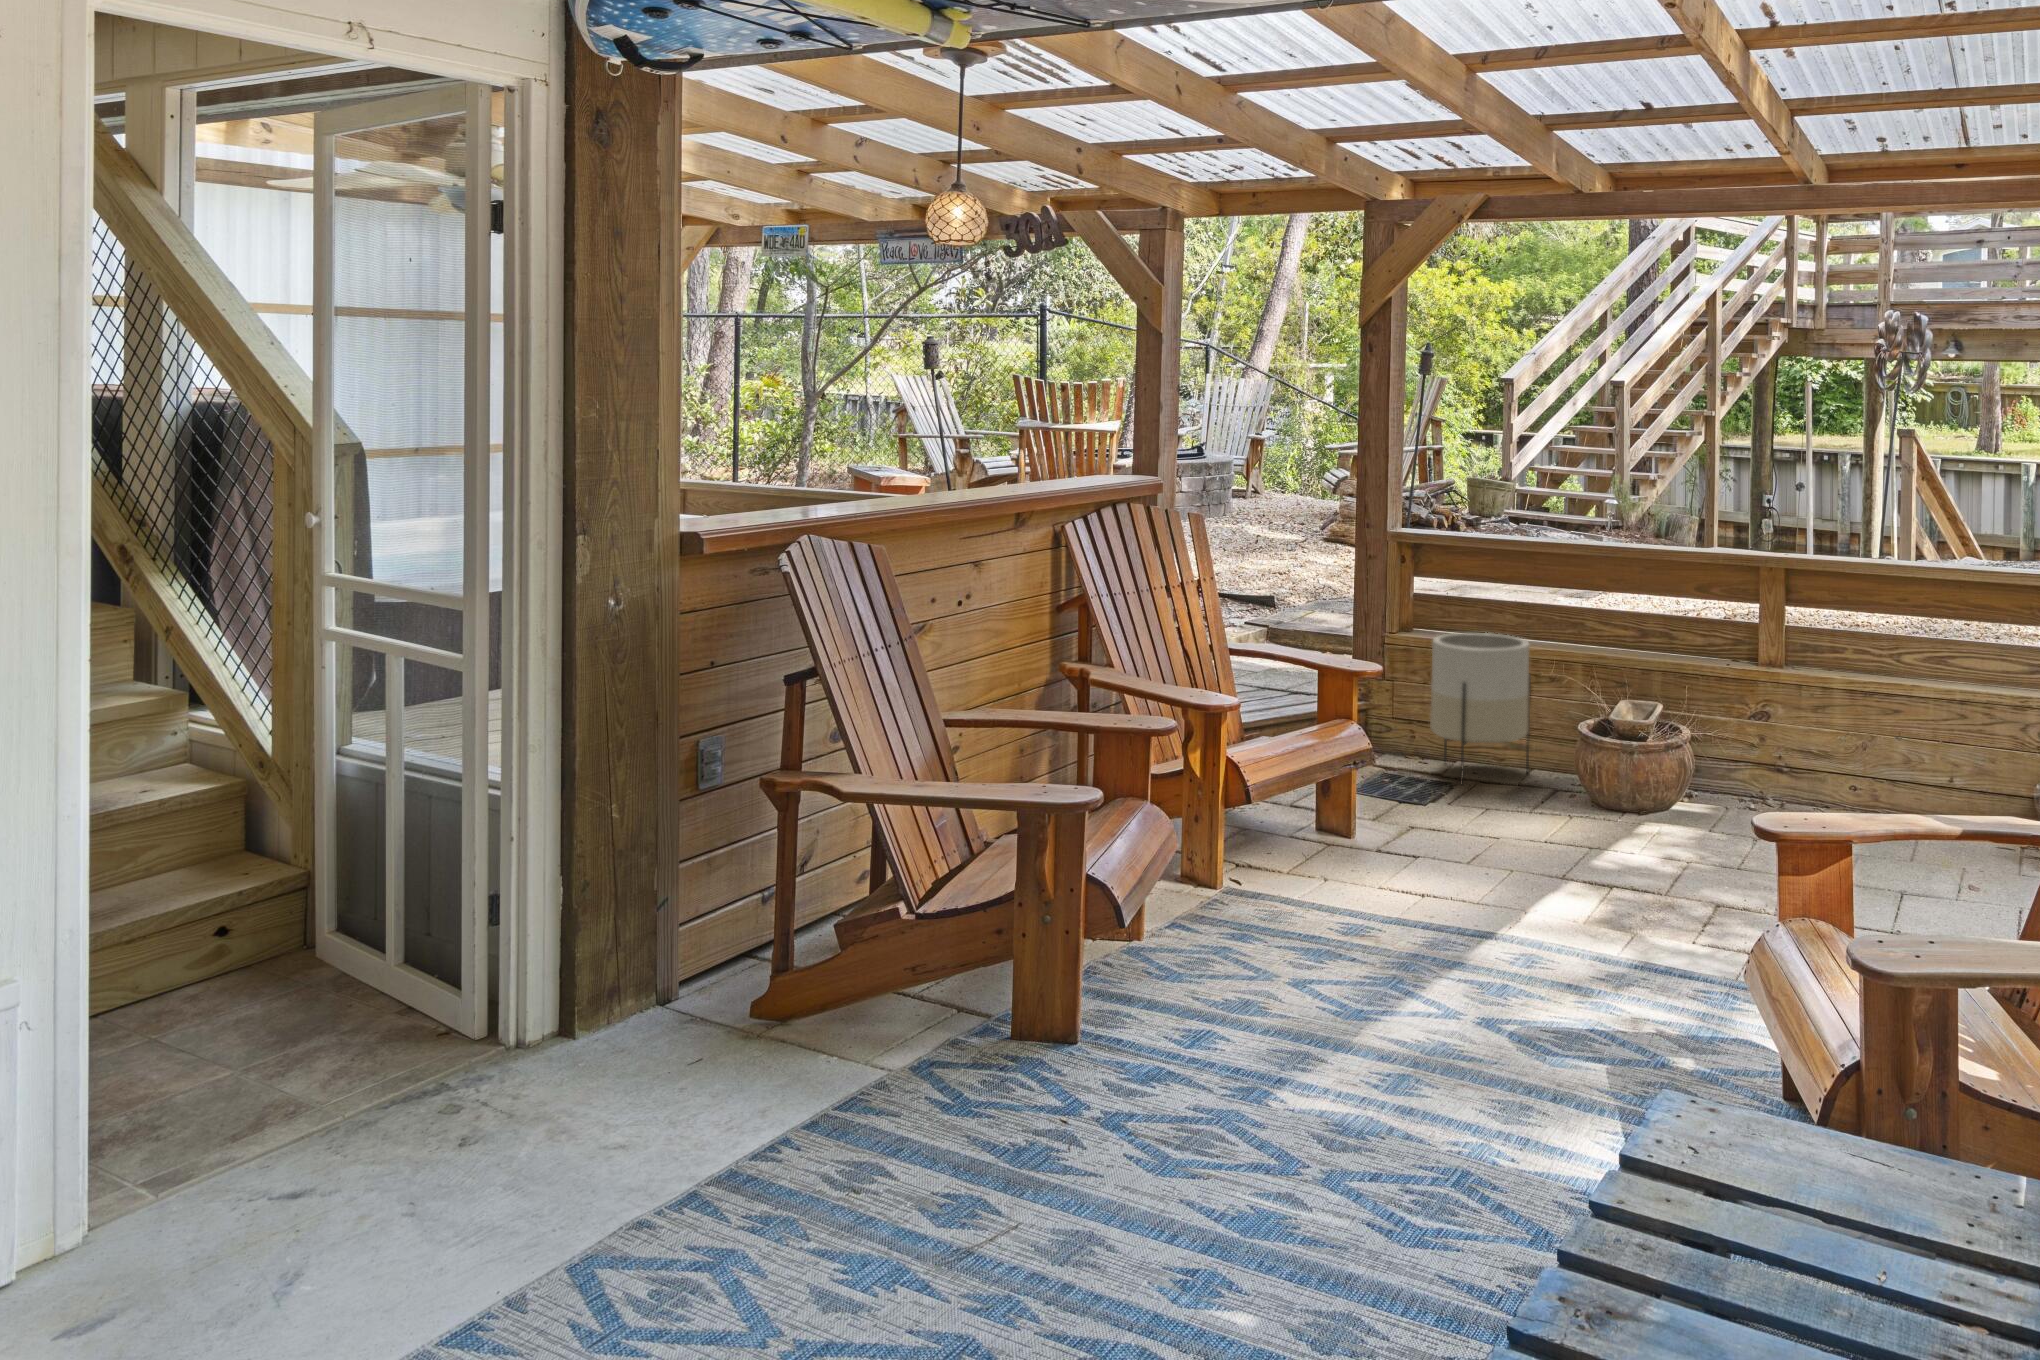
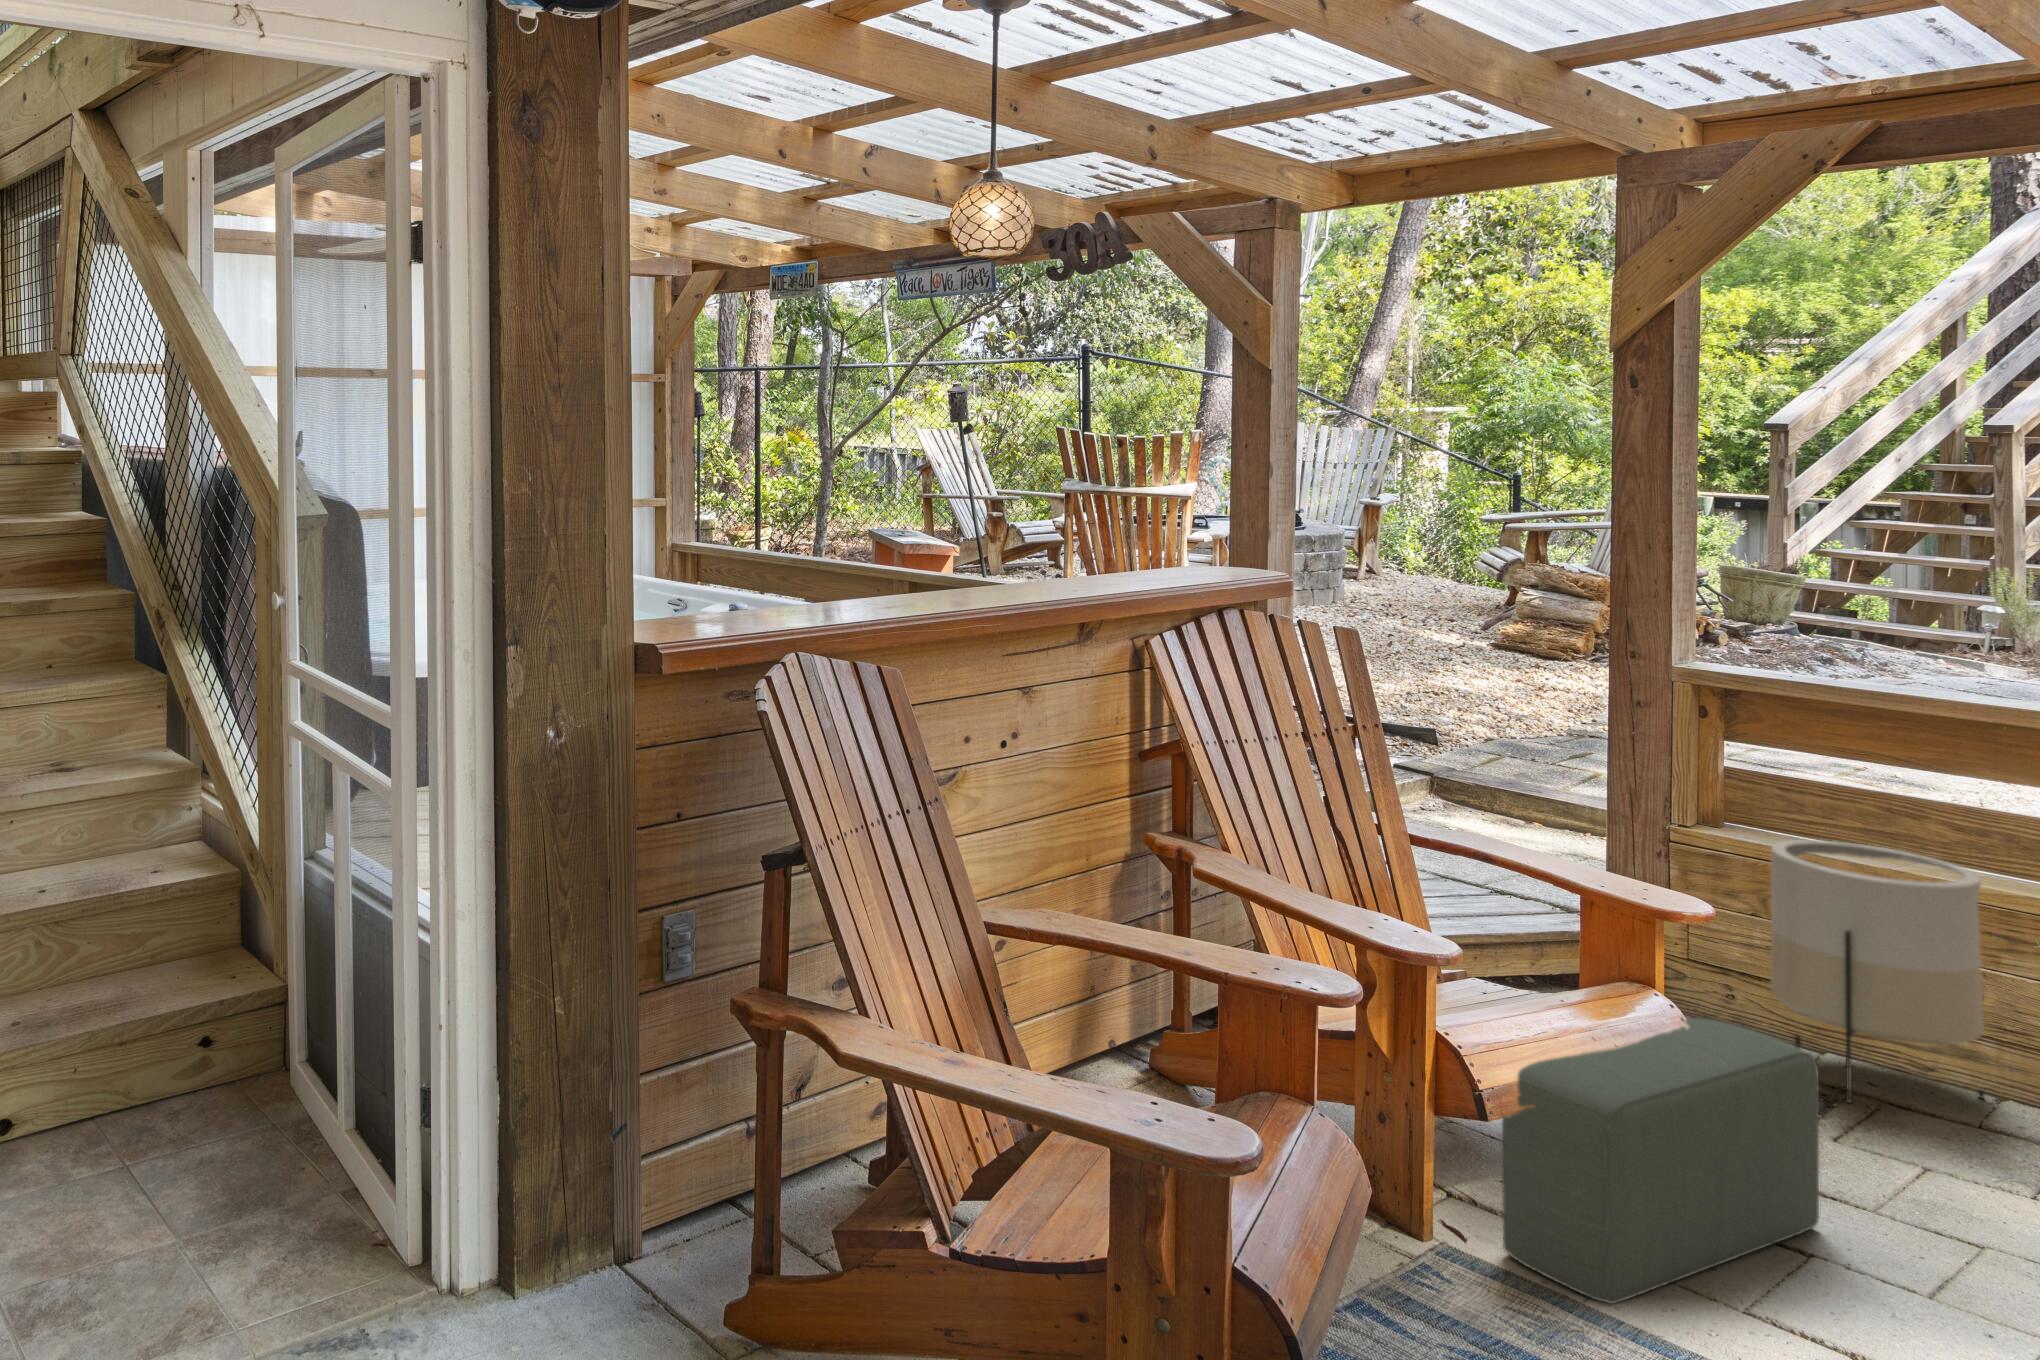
pouf: none [1258,735,1428,897] -> present [1502,1018,1819,1304]

